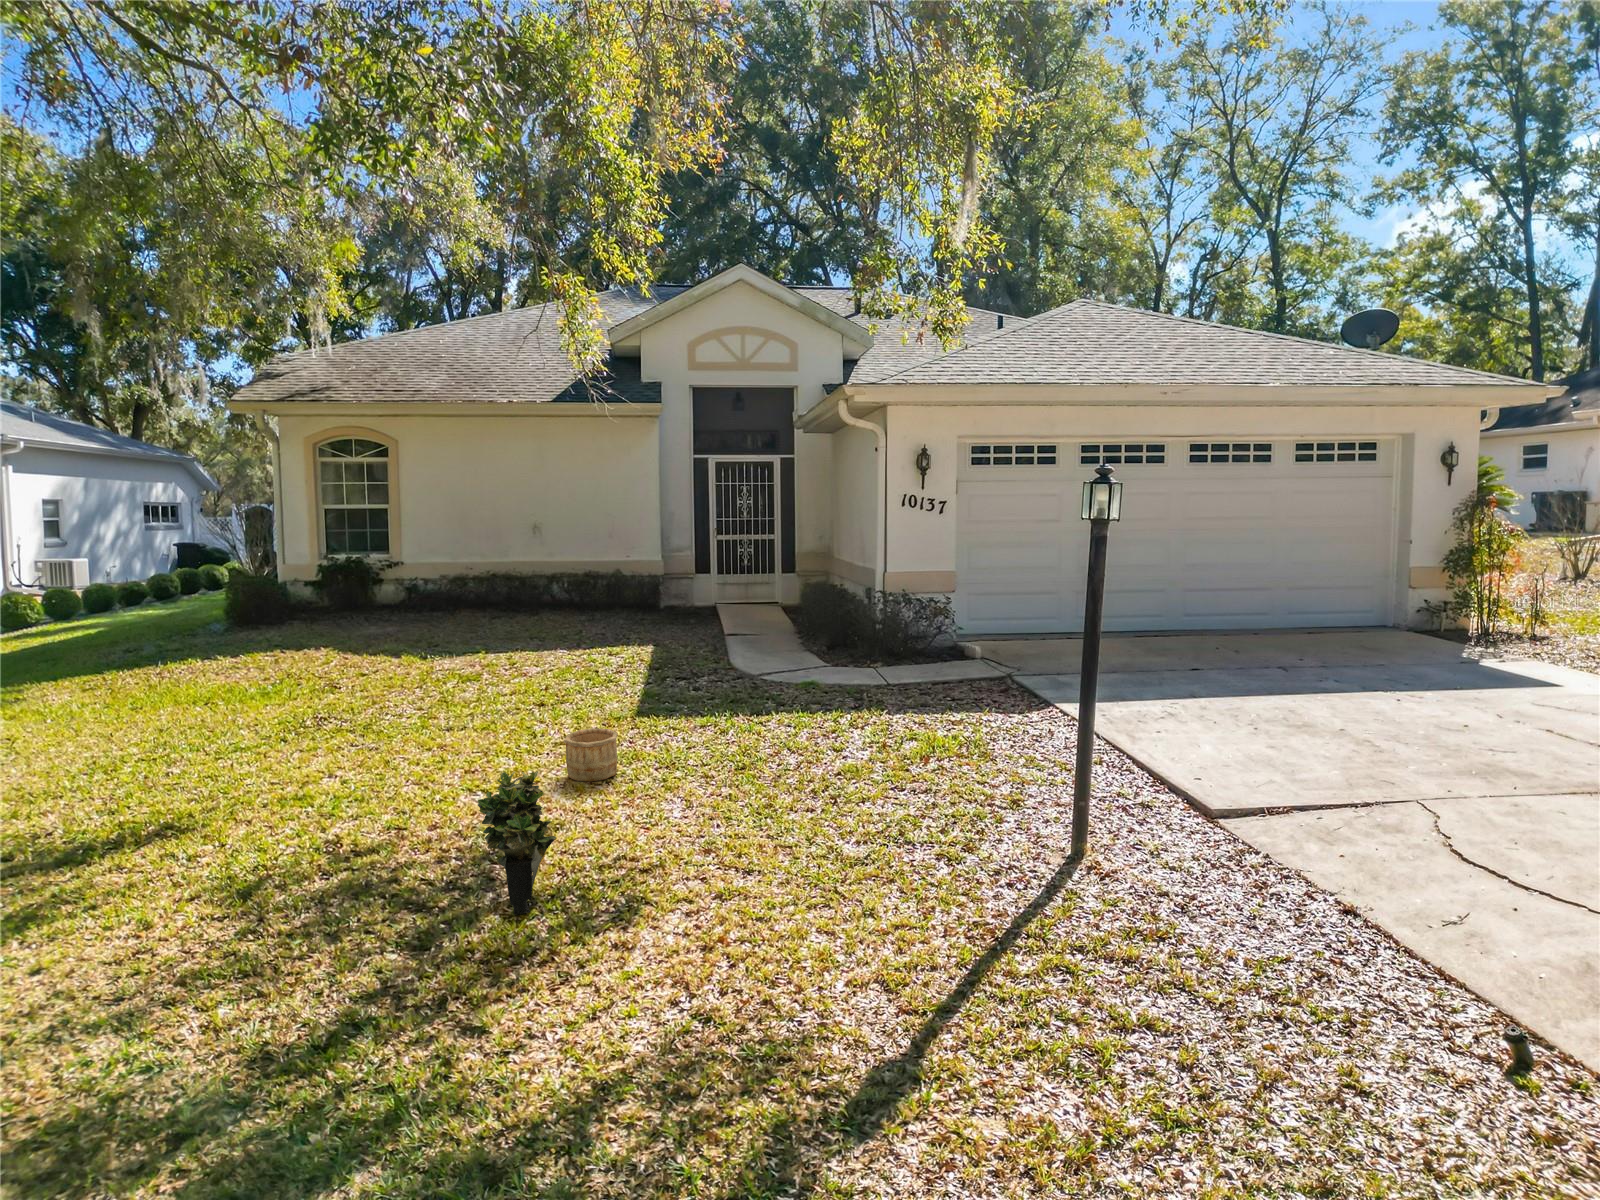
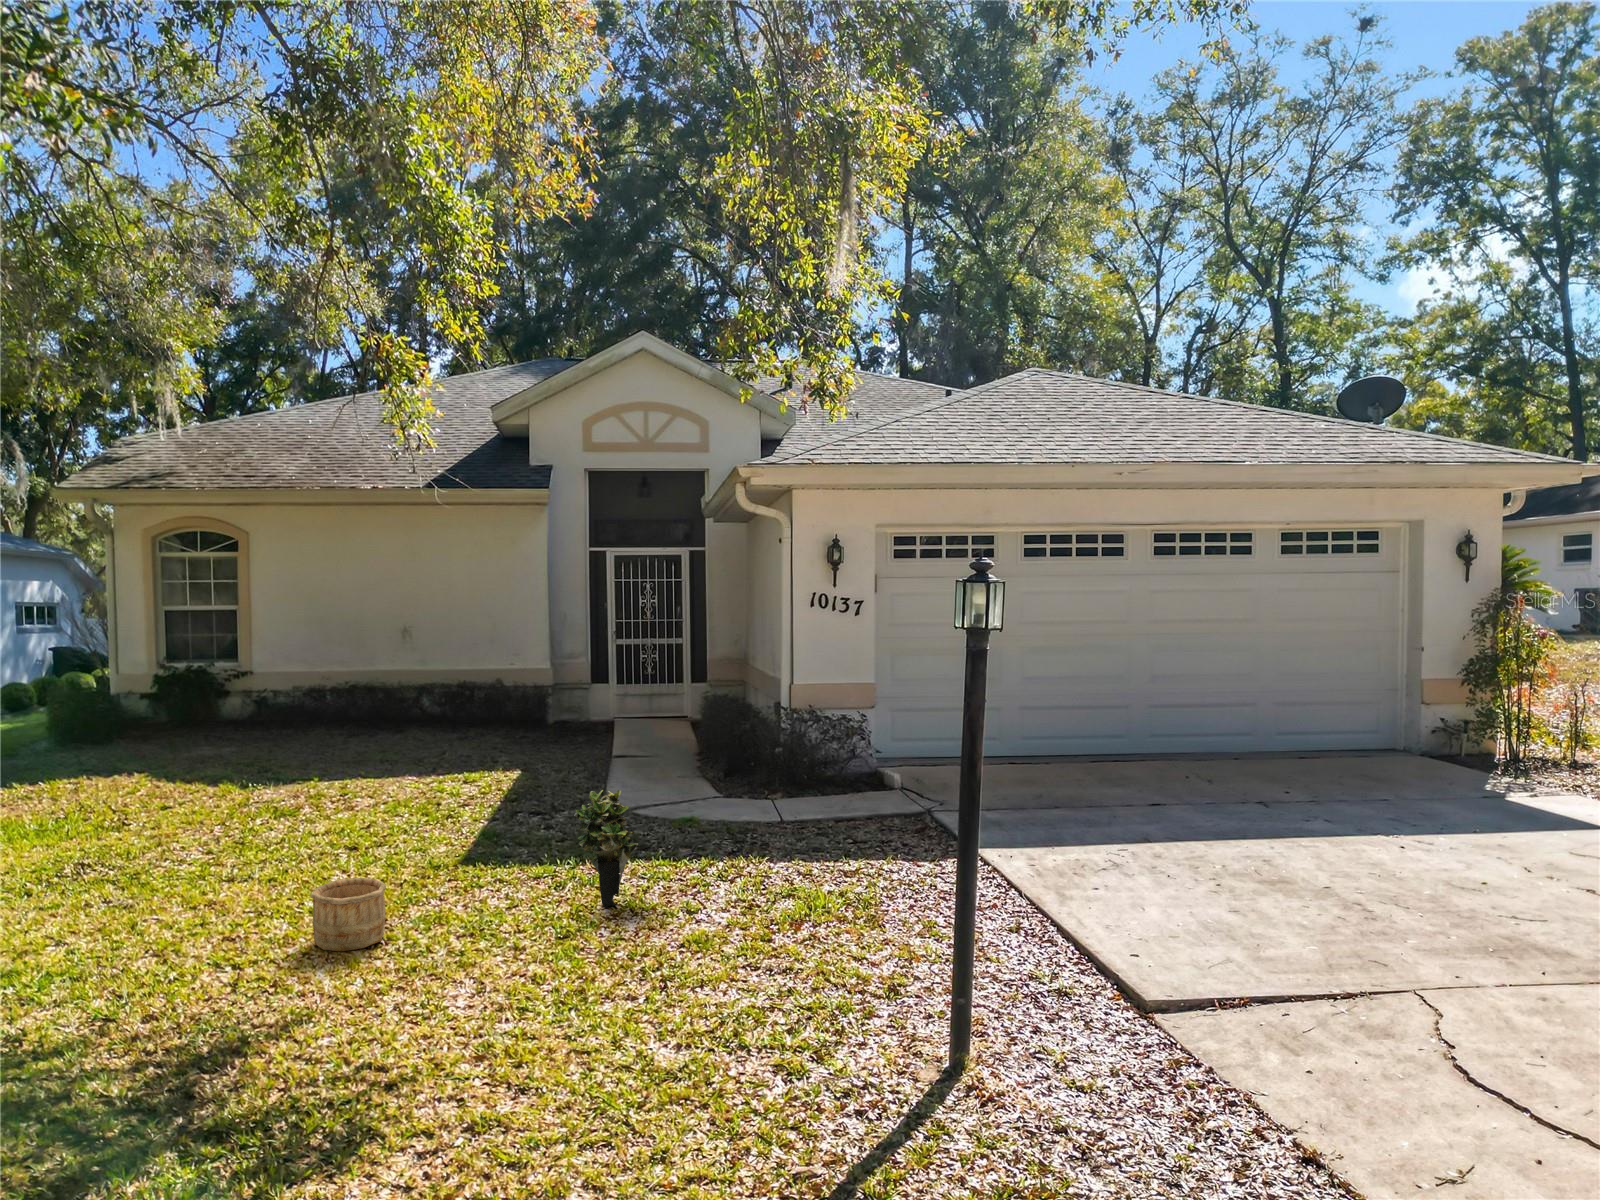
potted plant: present [478,771,556,915] -> present [574,790,638,907]

